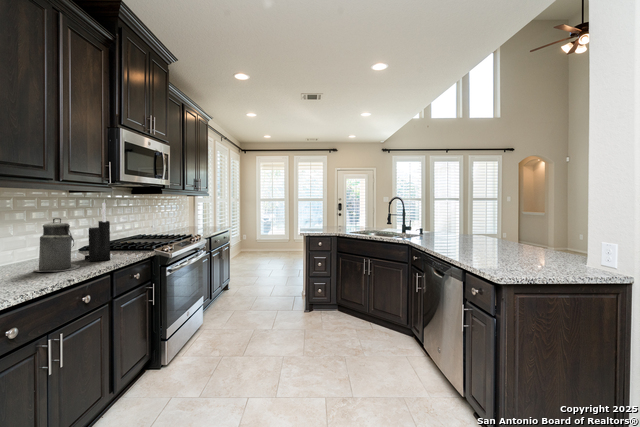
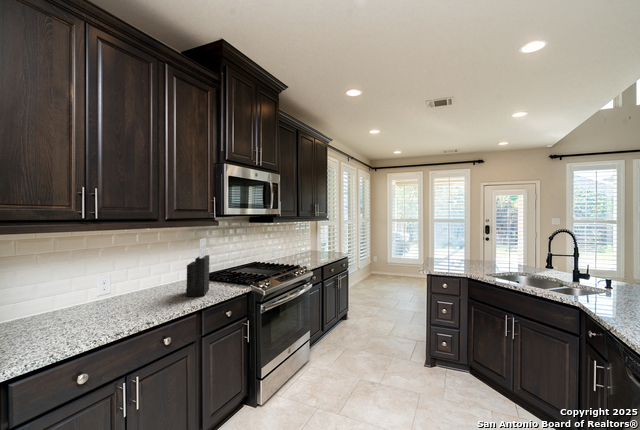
canister: present [33,218,80,272] -> none [136,257,174,308]

